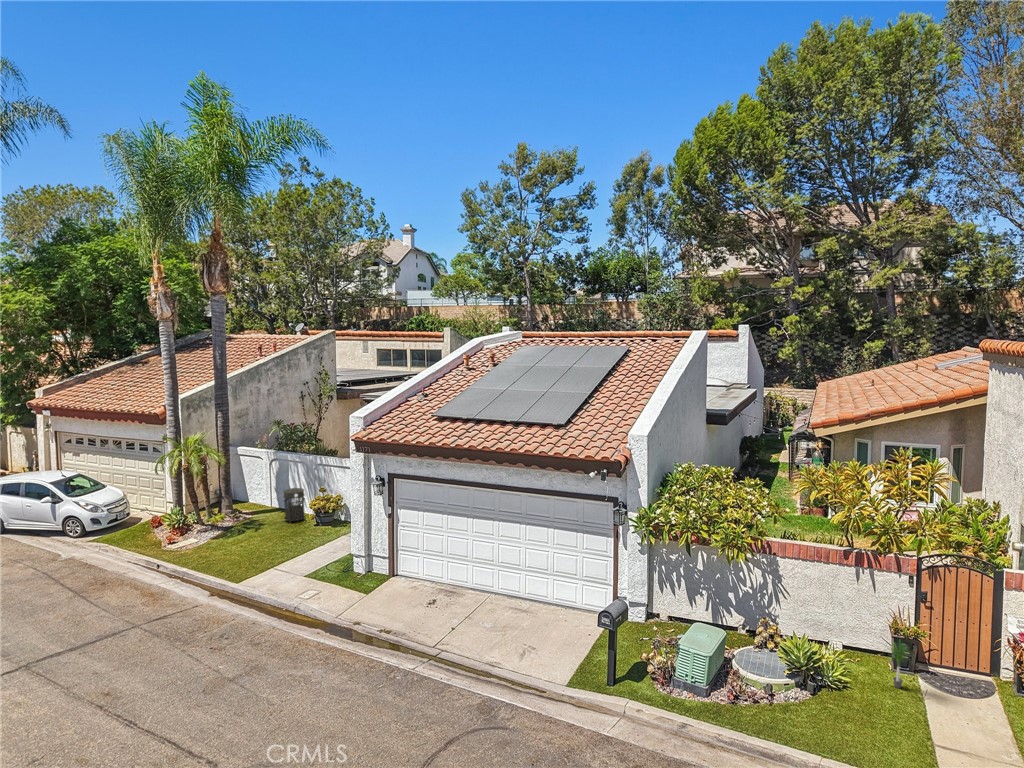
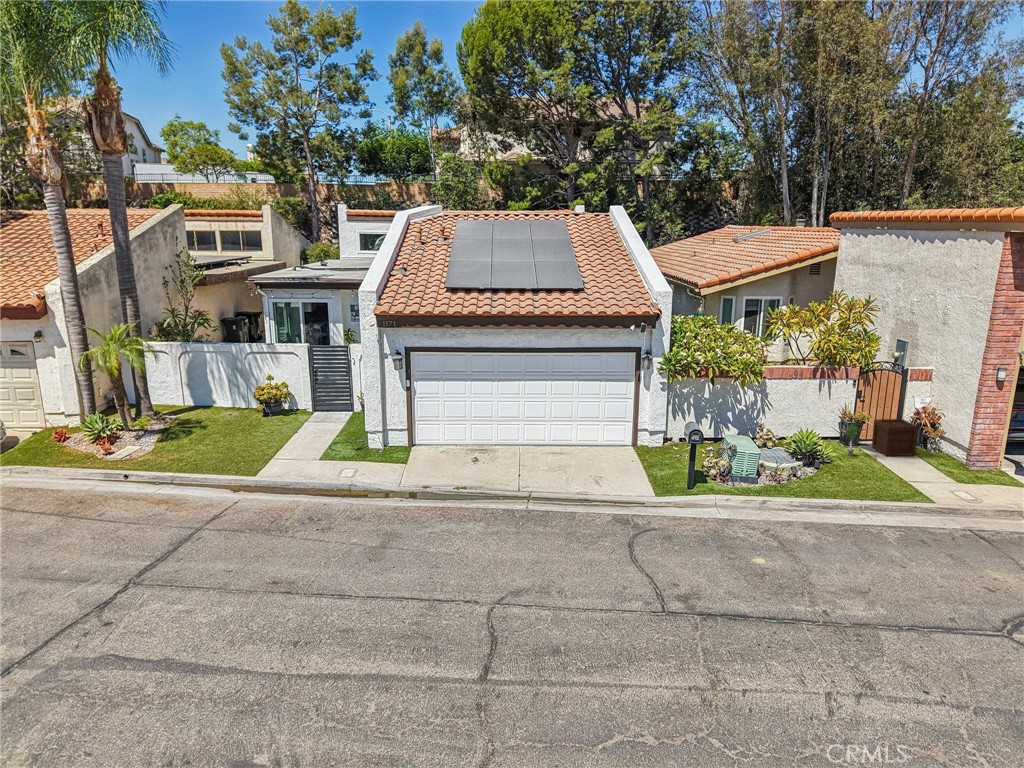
trash can: present [283,488,305,522] -> none [207,385,234,425]
wooden crate: none [944,639,1013,710] -> present [872,419,918,456]

